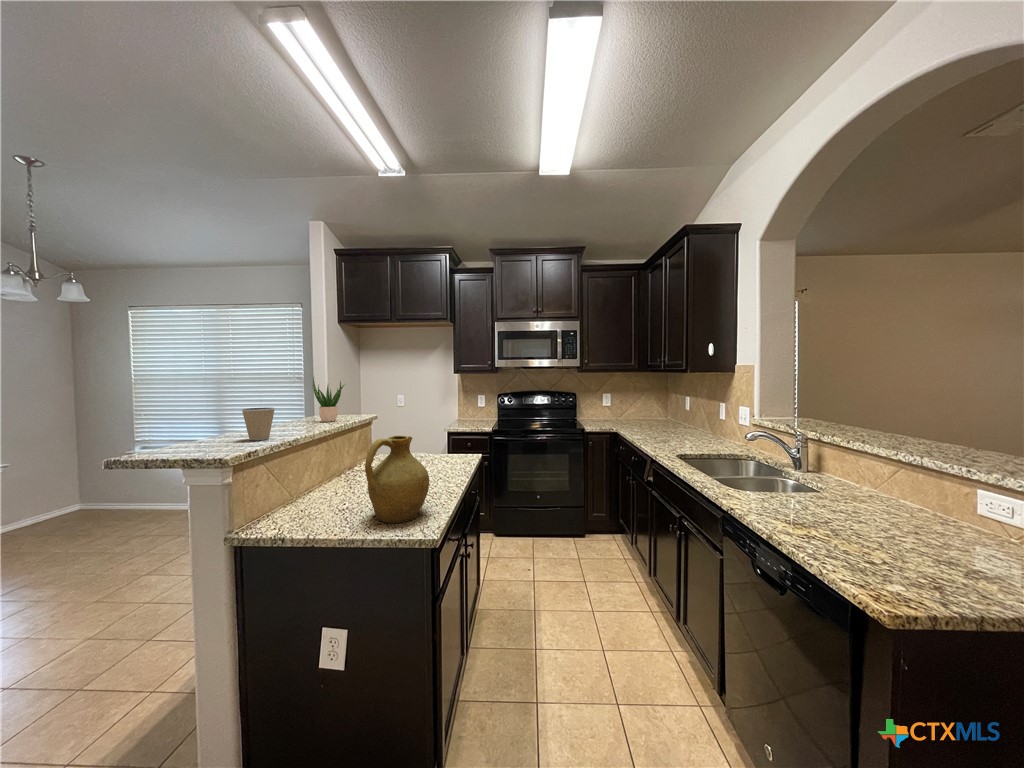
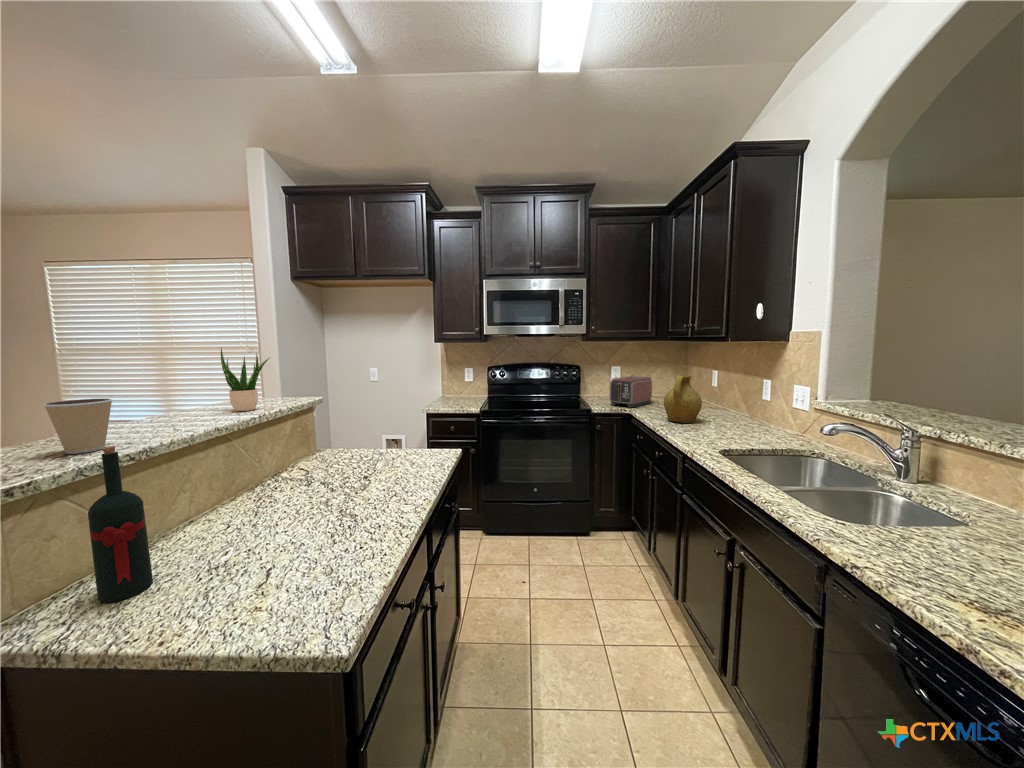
toaster: none [600,401,636,427] -> present [609,376,652,408]
wine bottle: none [284,432,310,522] -> present [88,446,153,603]
pitcher: present [365,436,429,523] -> present [664,375,702,423]

